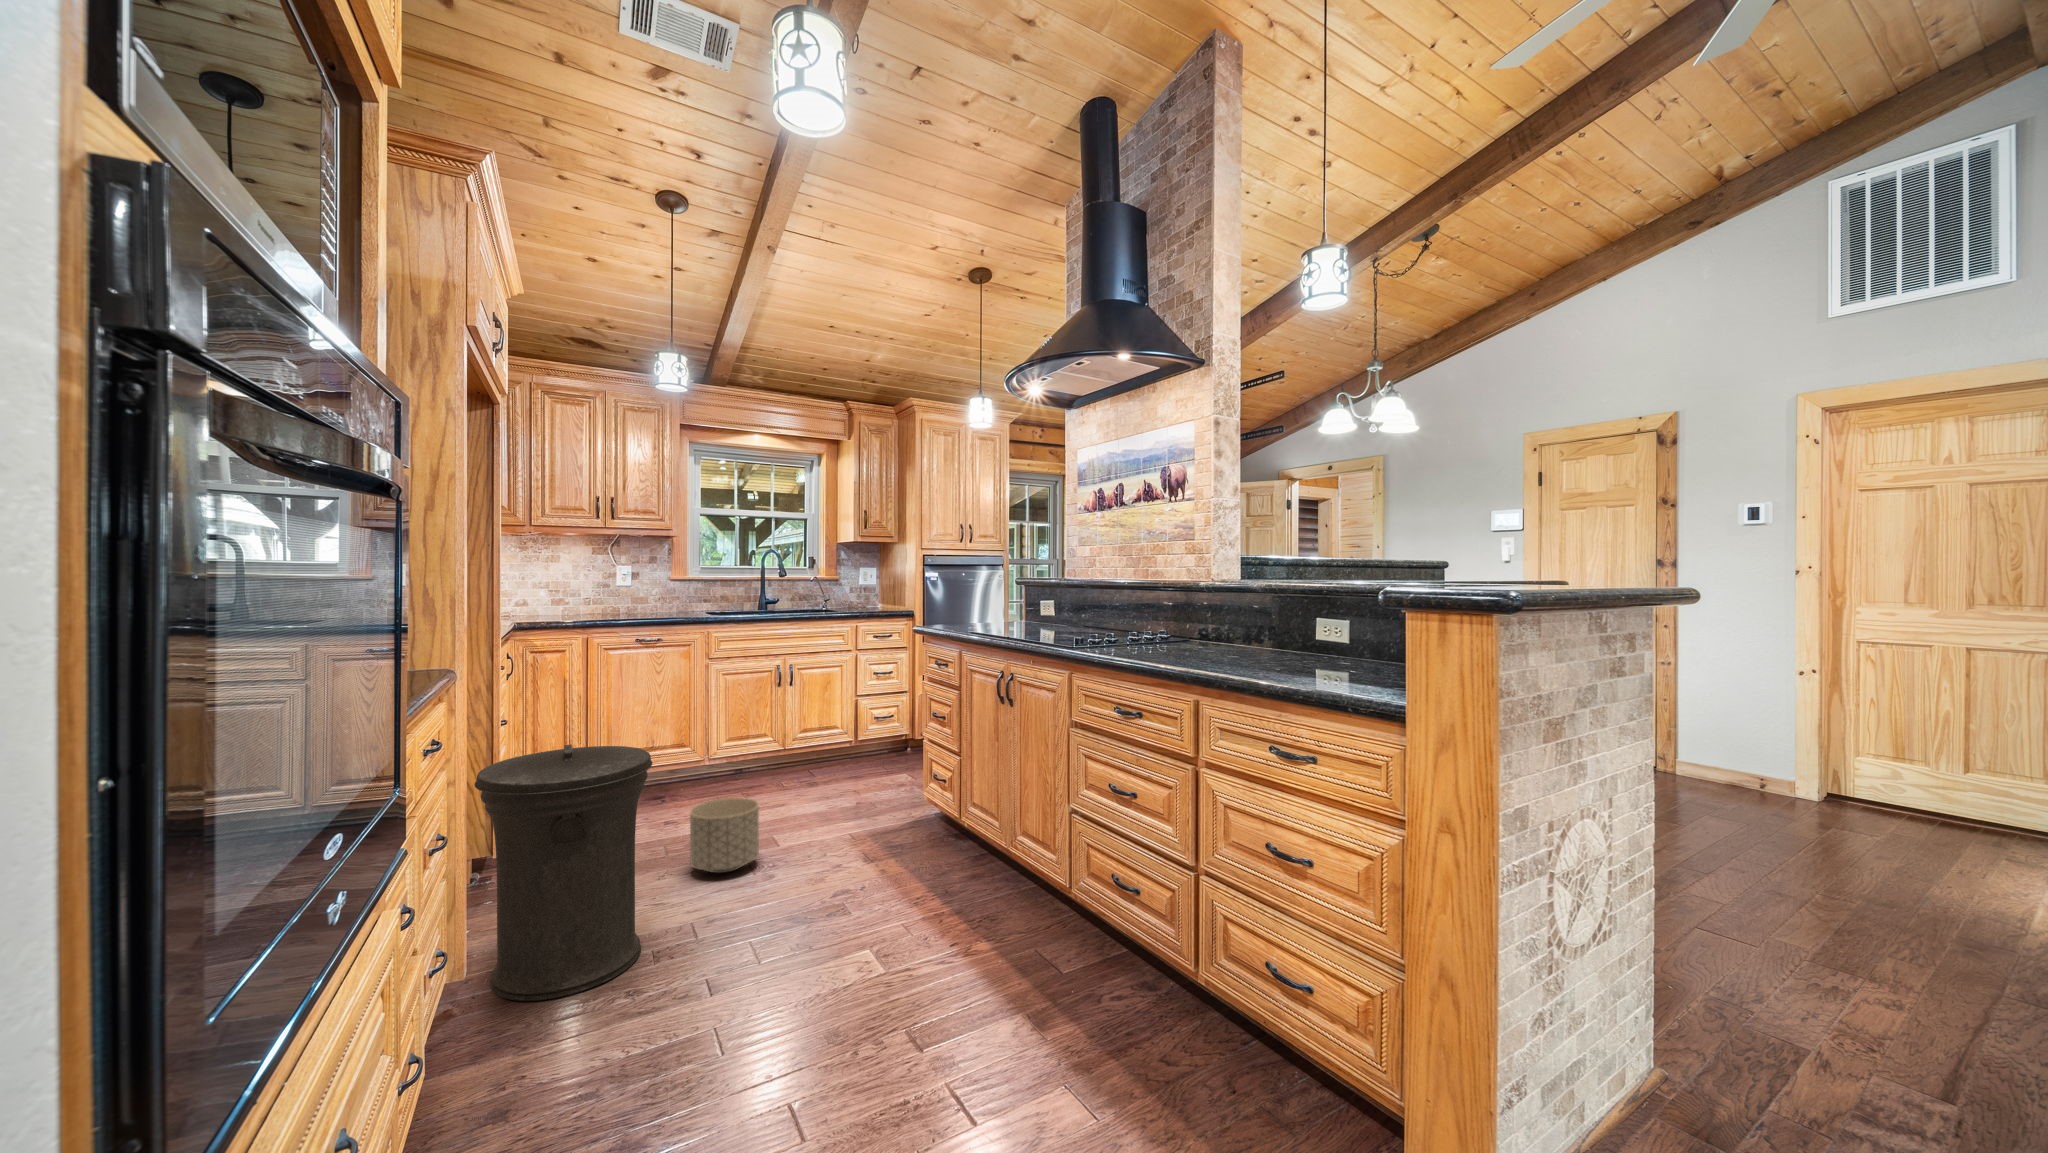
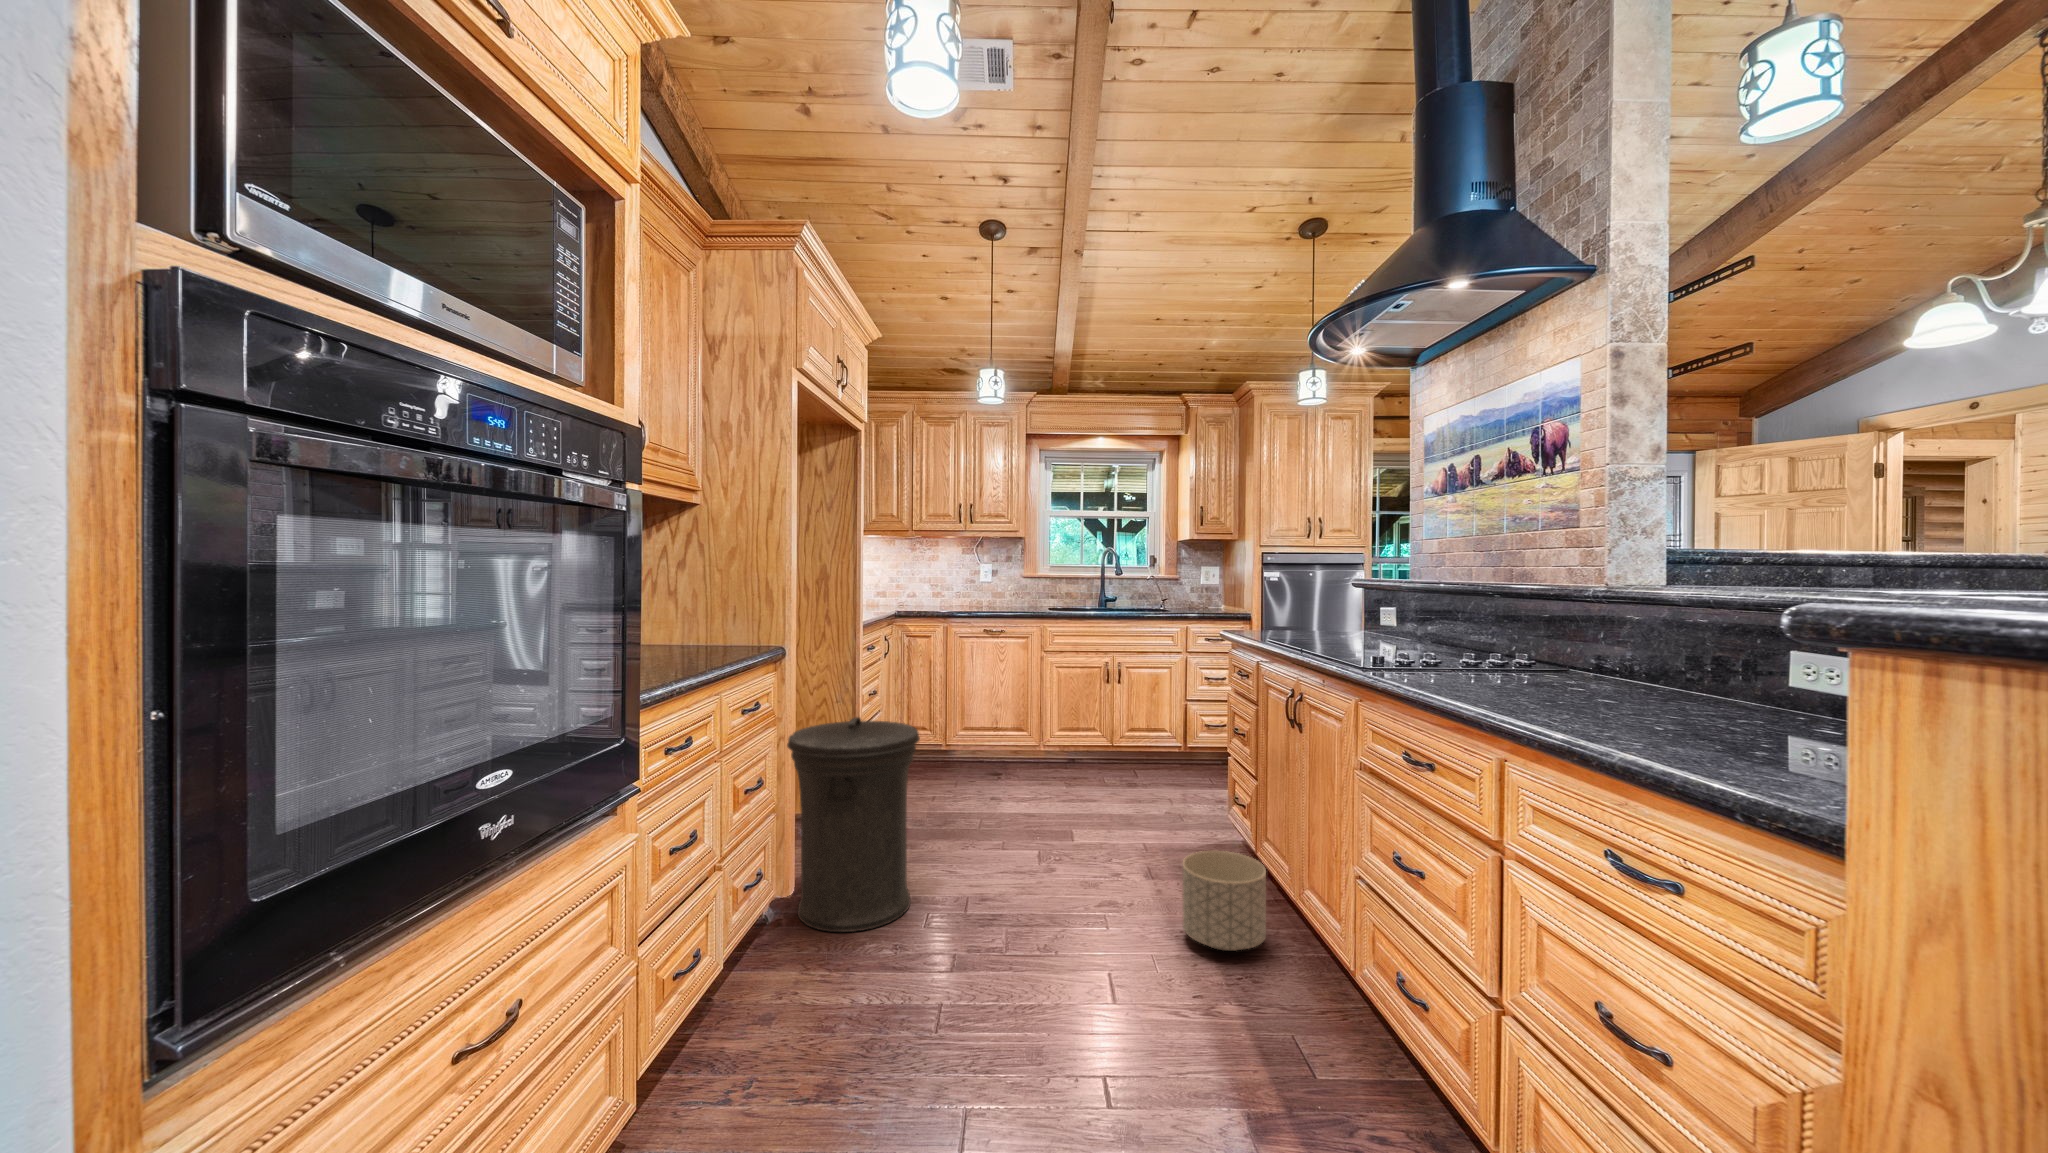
planter: present [690,798,759,873] -> present [1183,851,1266,951]

